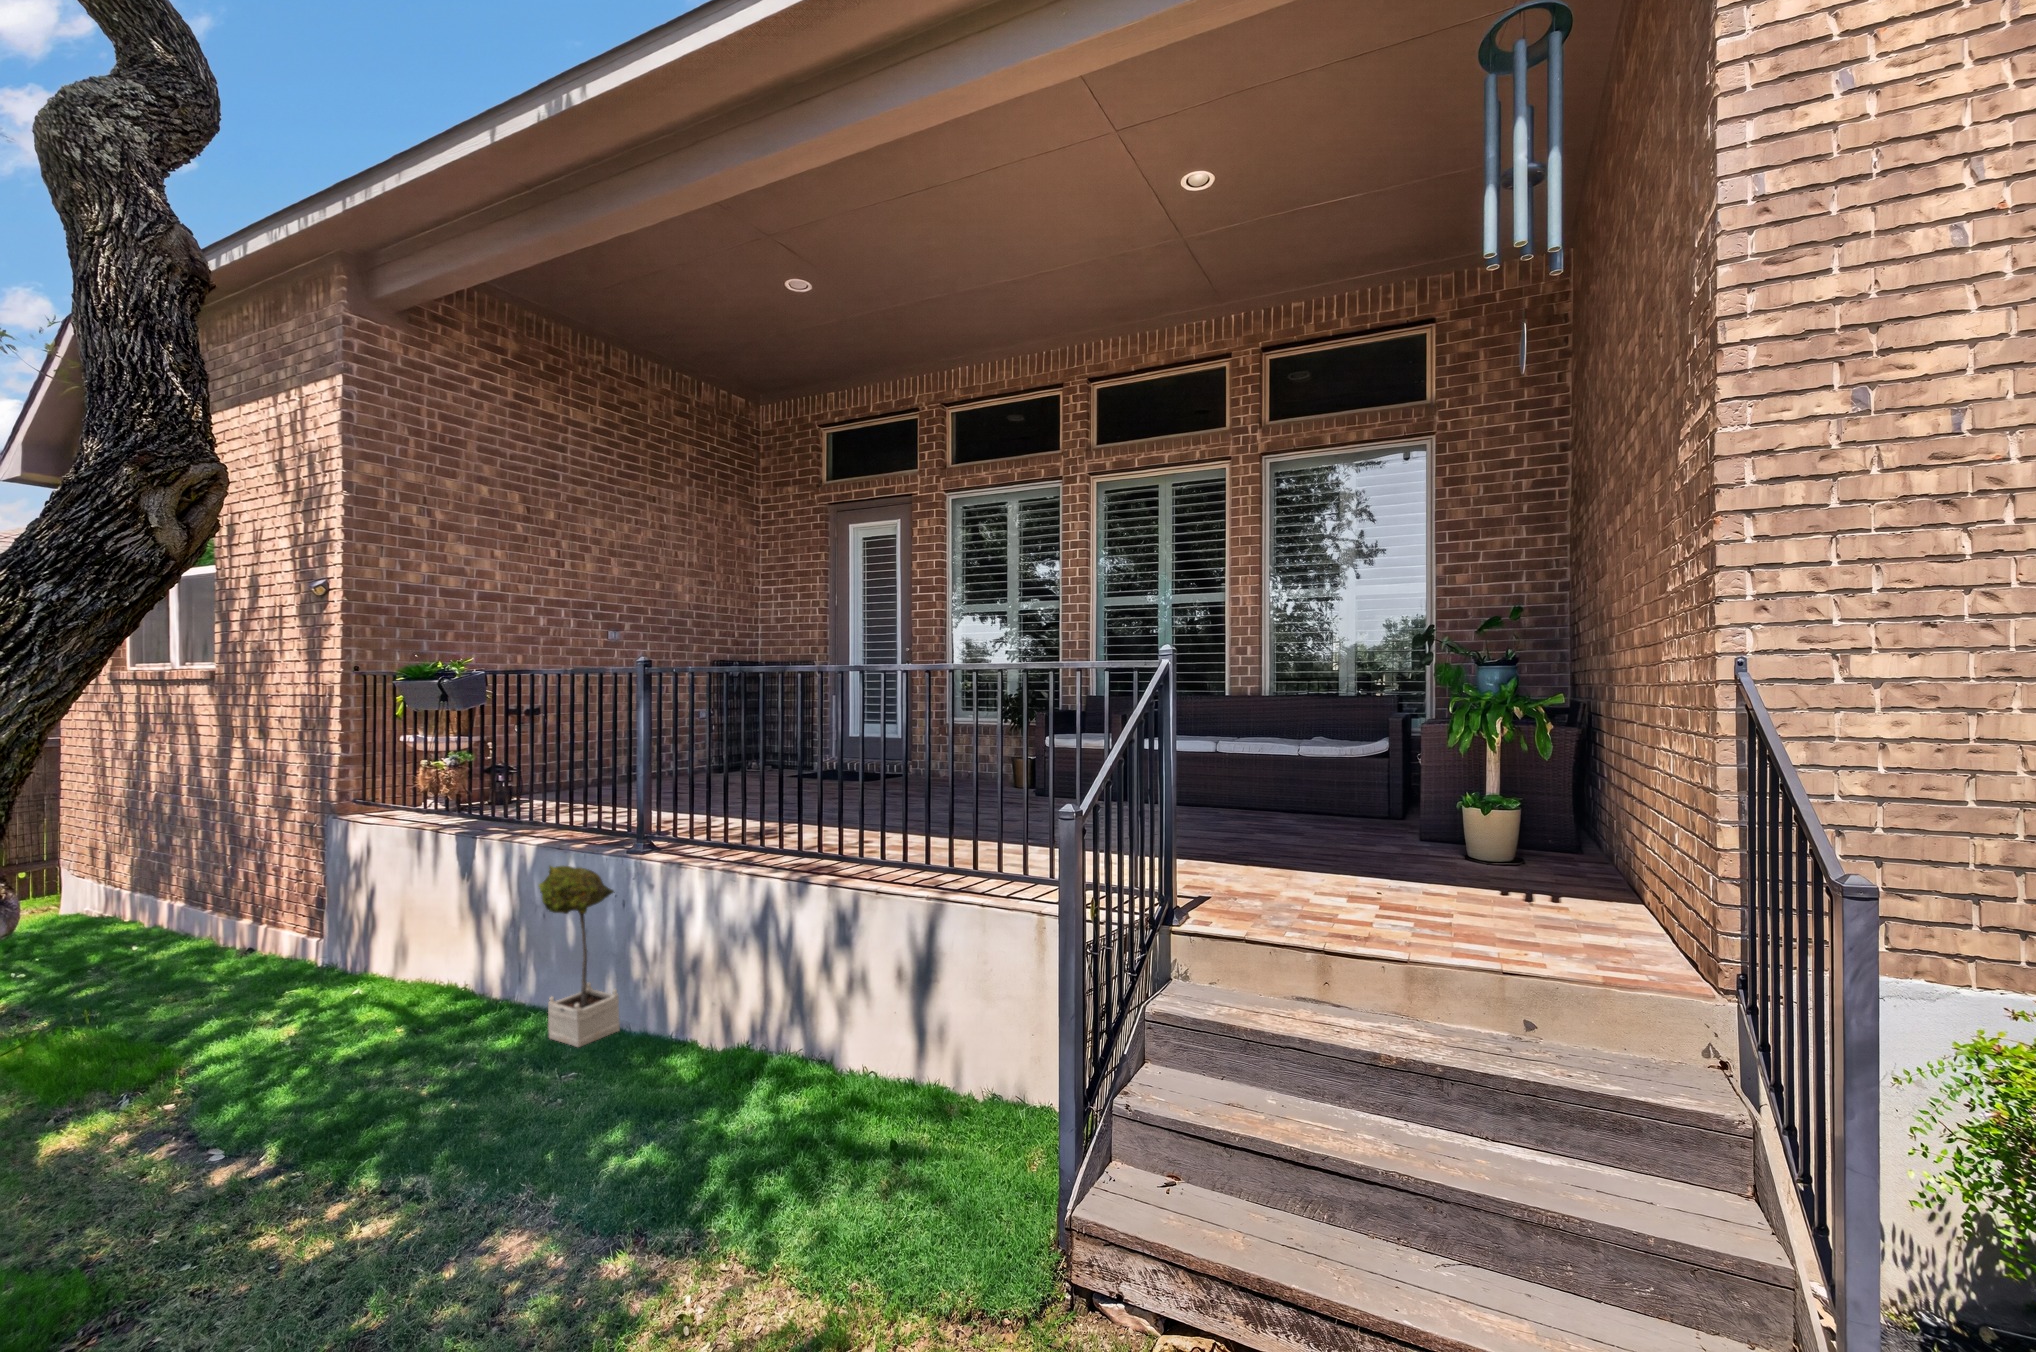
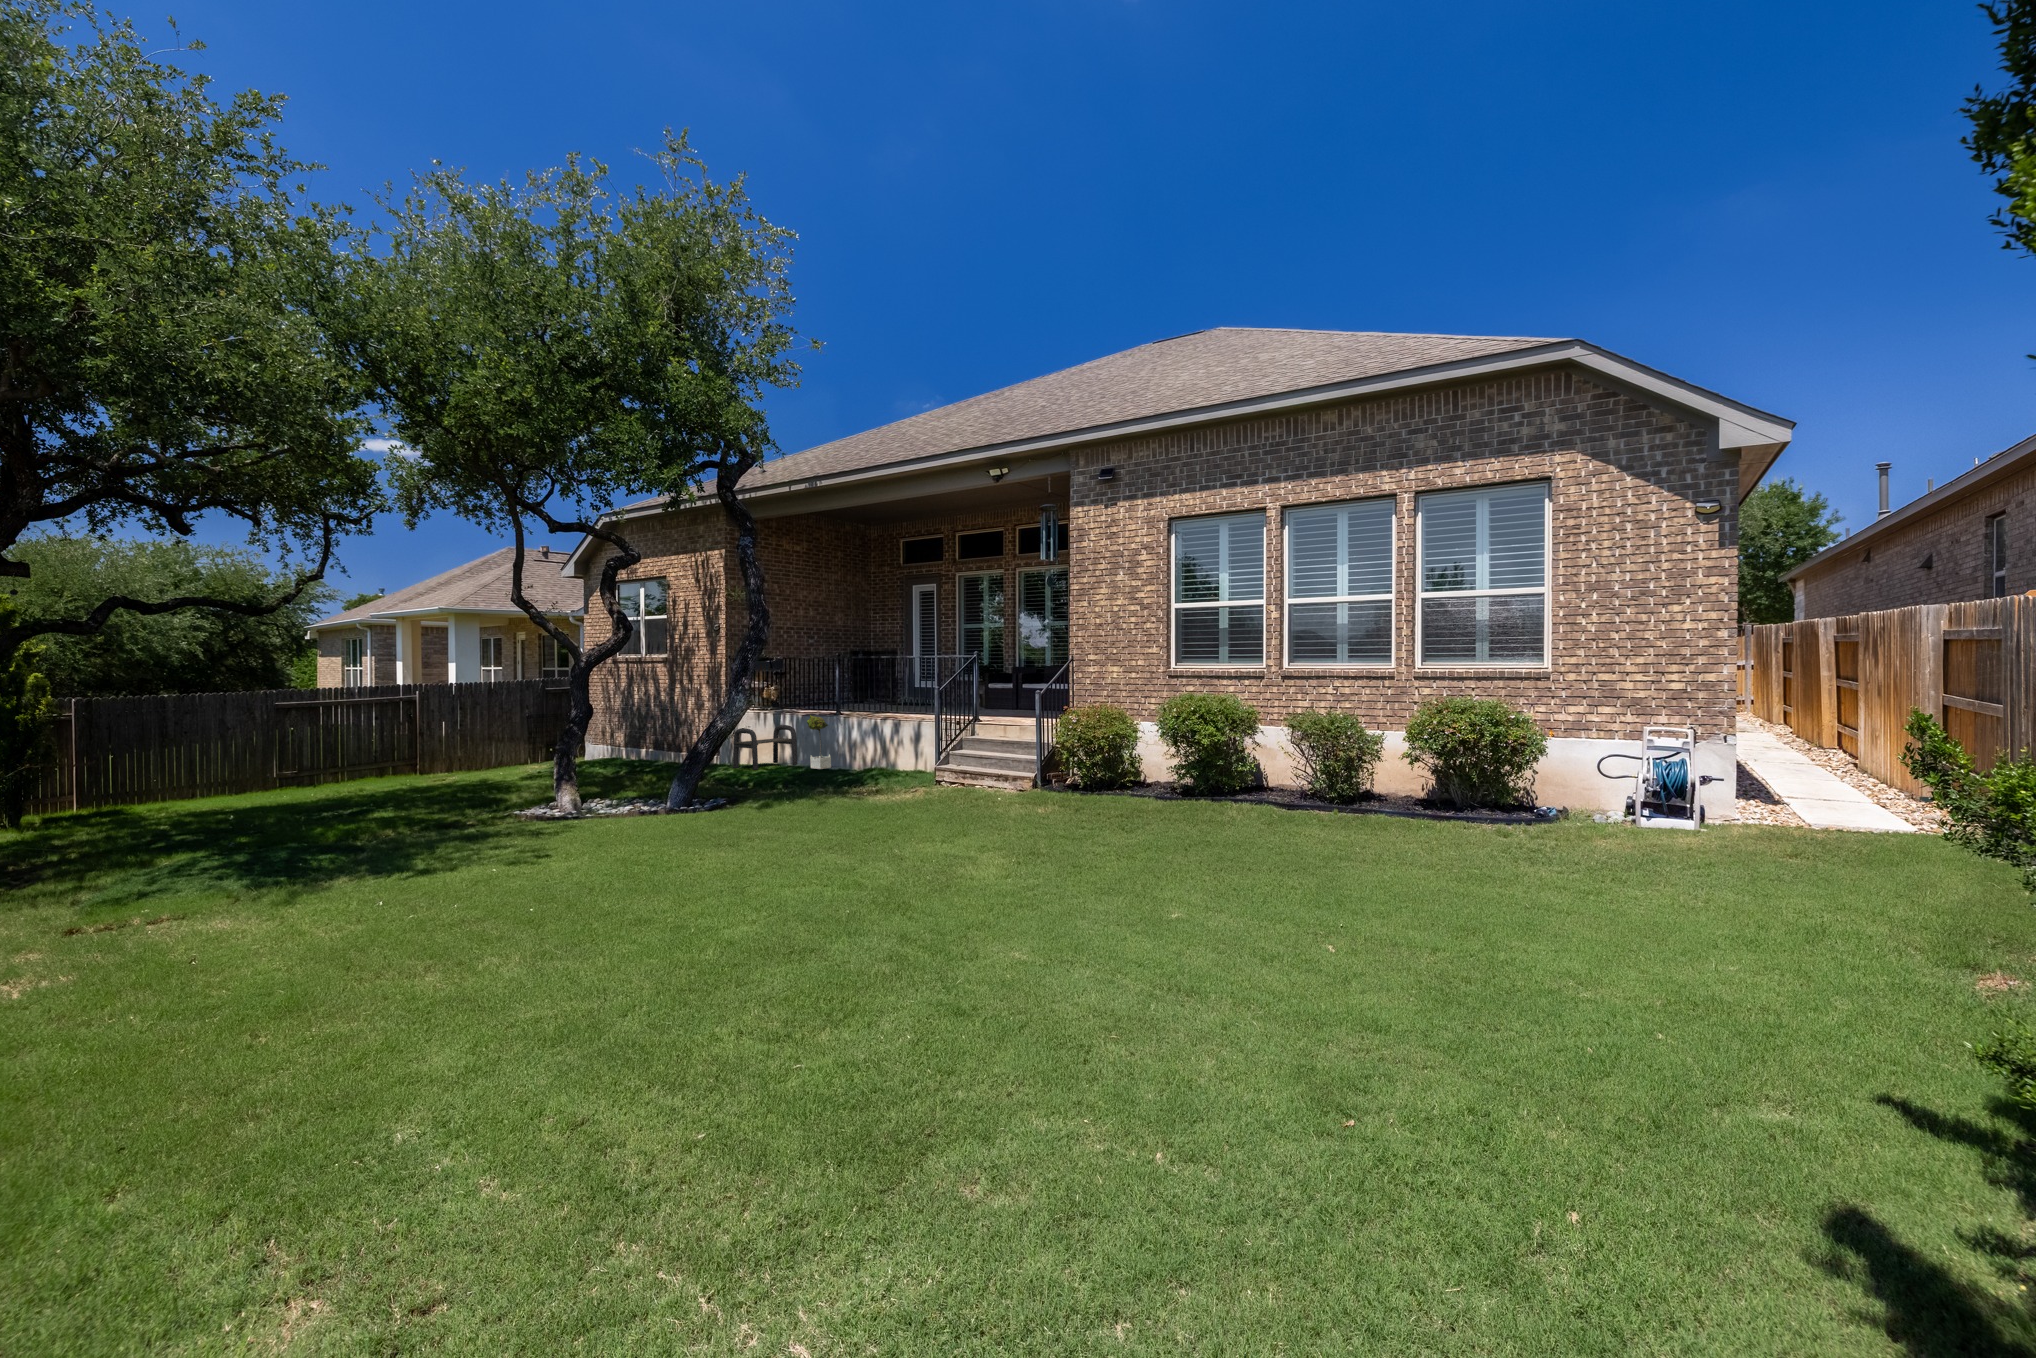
bench: none [286,876,524,1058] -> present [733,725,798,770]

